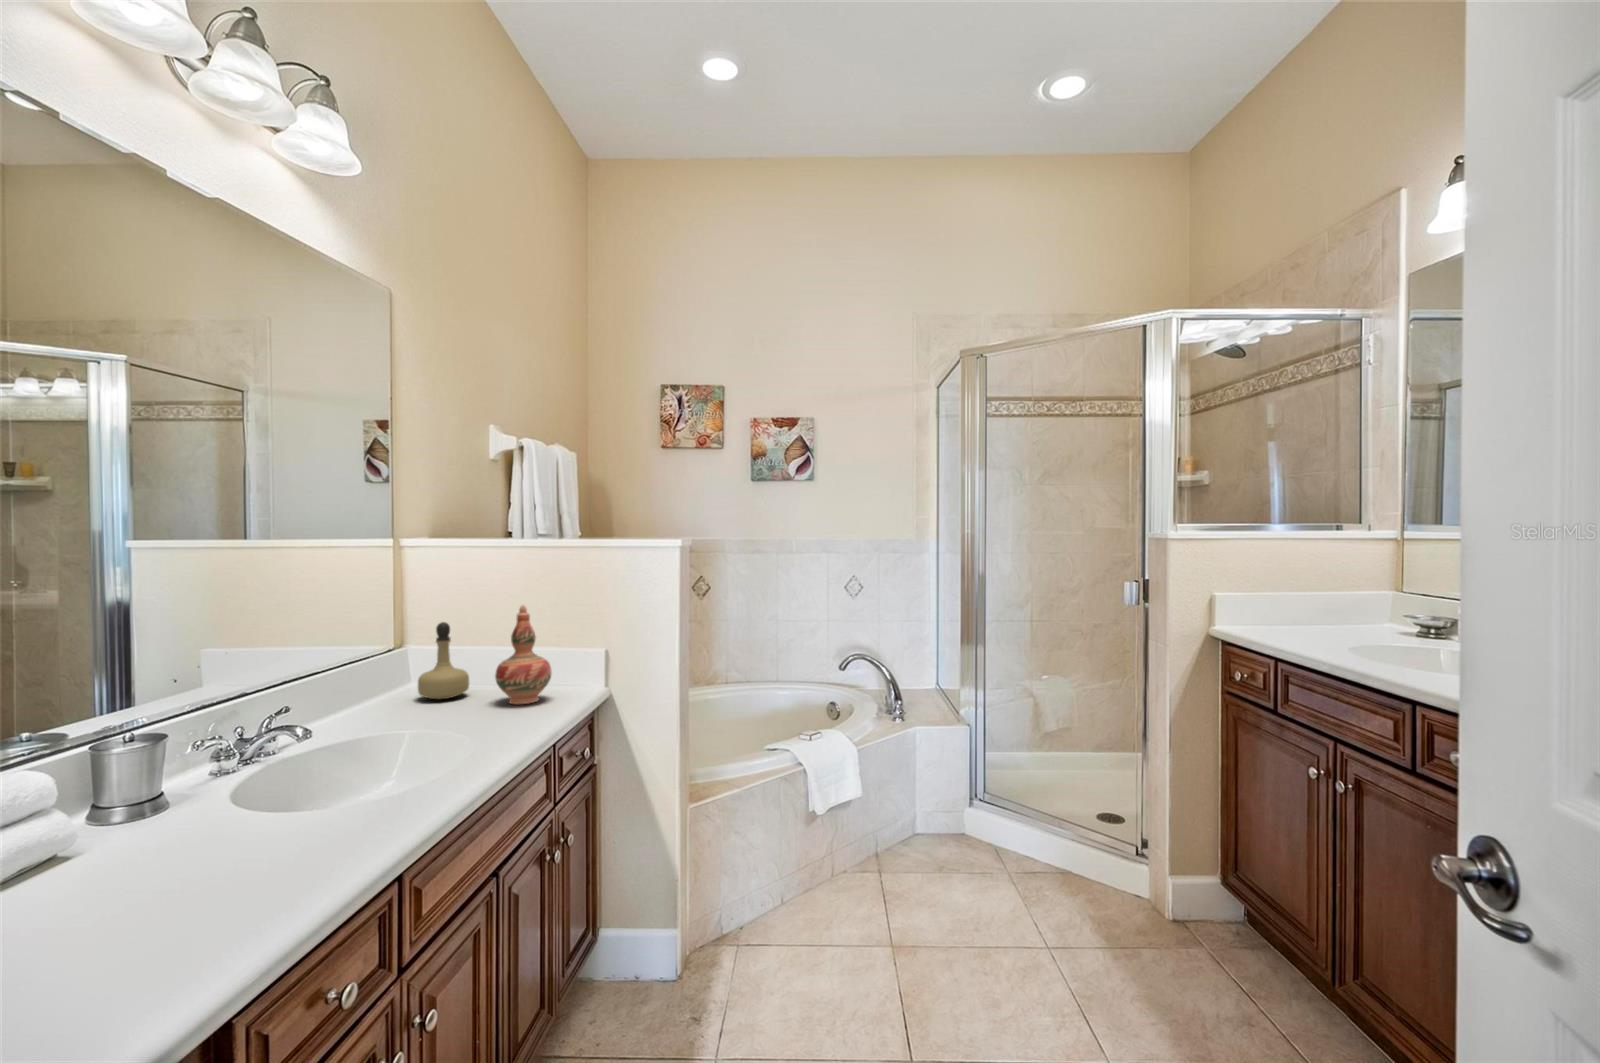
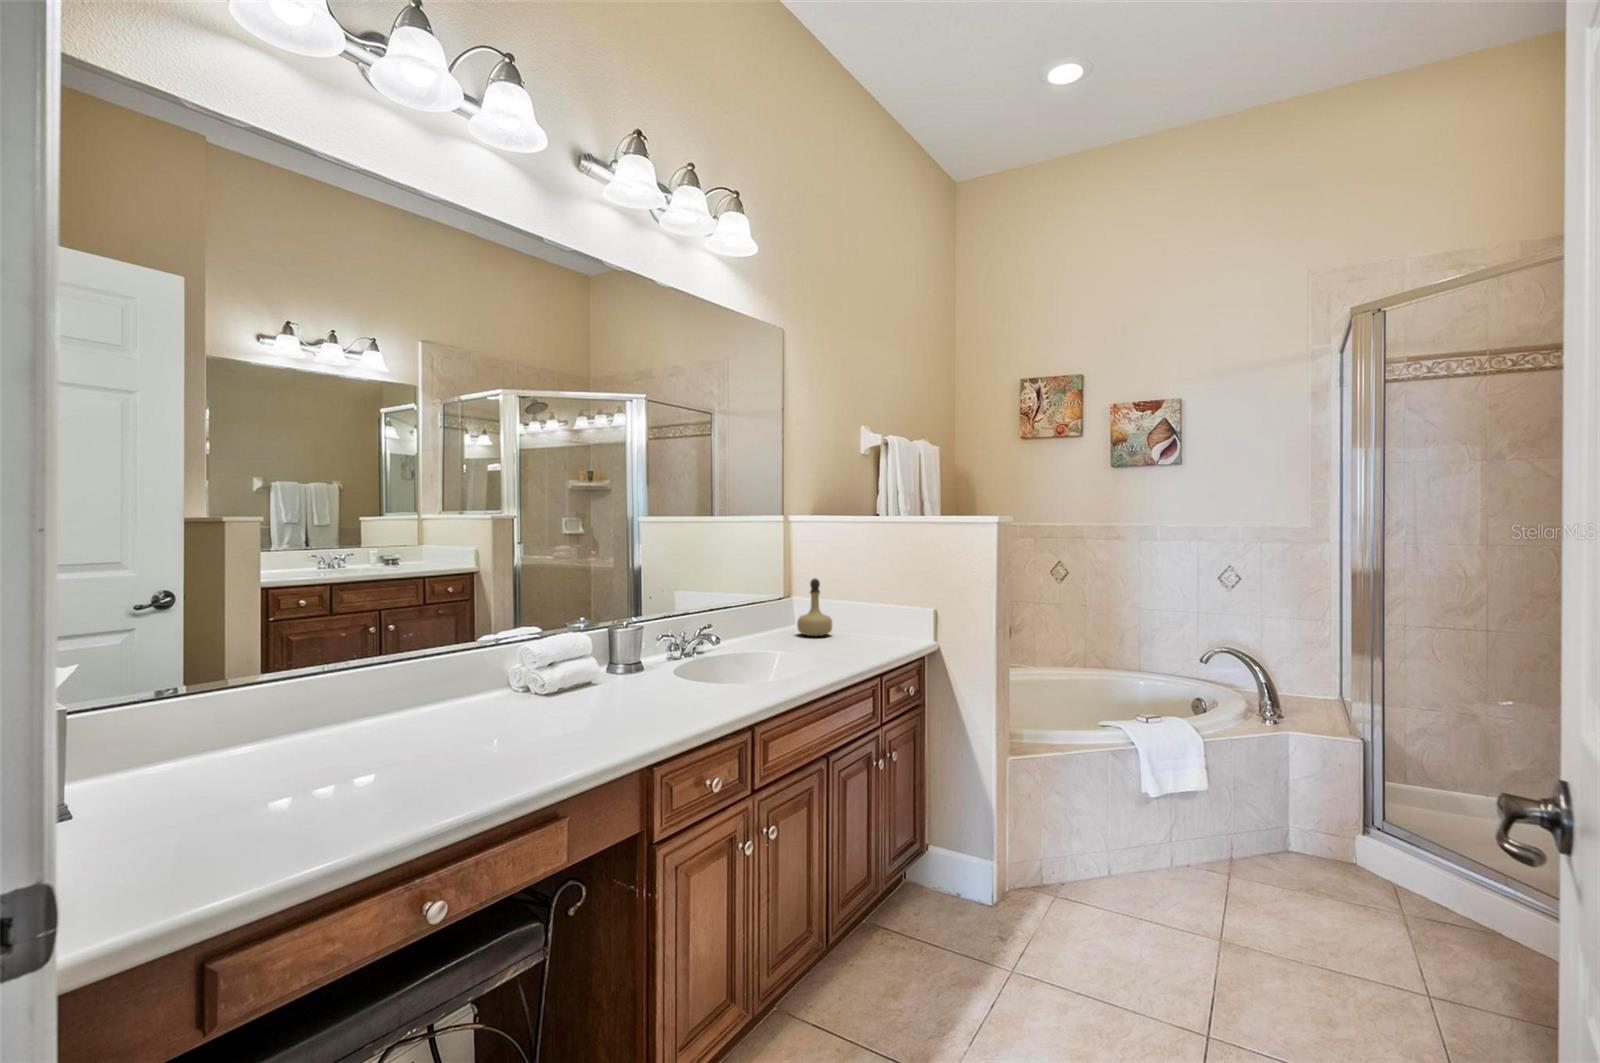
decorative vase: present [495,605,552,704] -> none [847,567,889,645]

